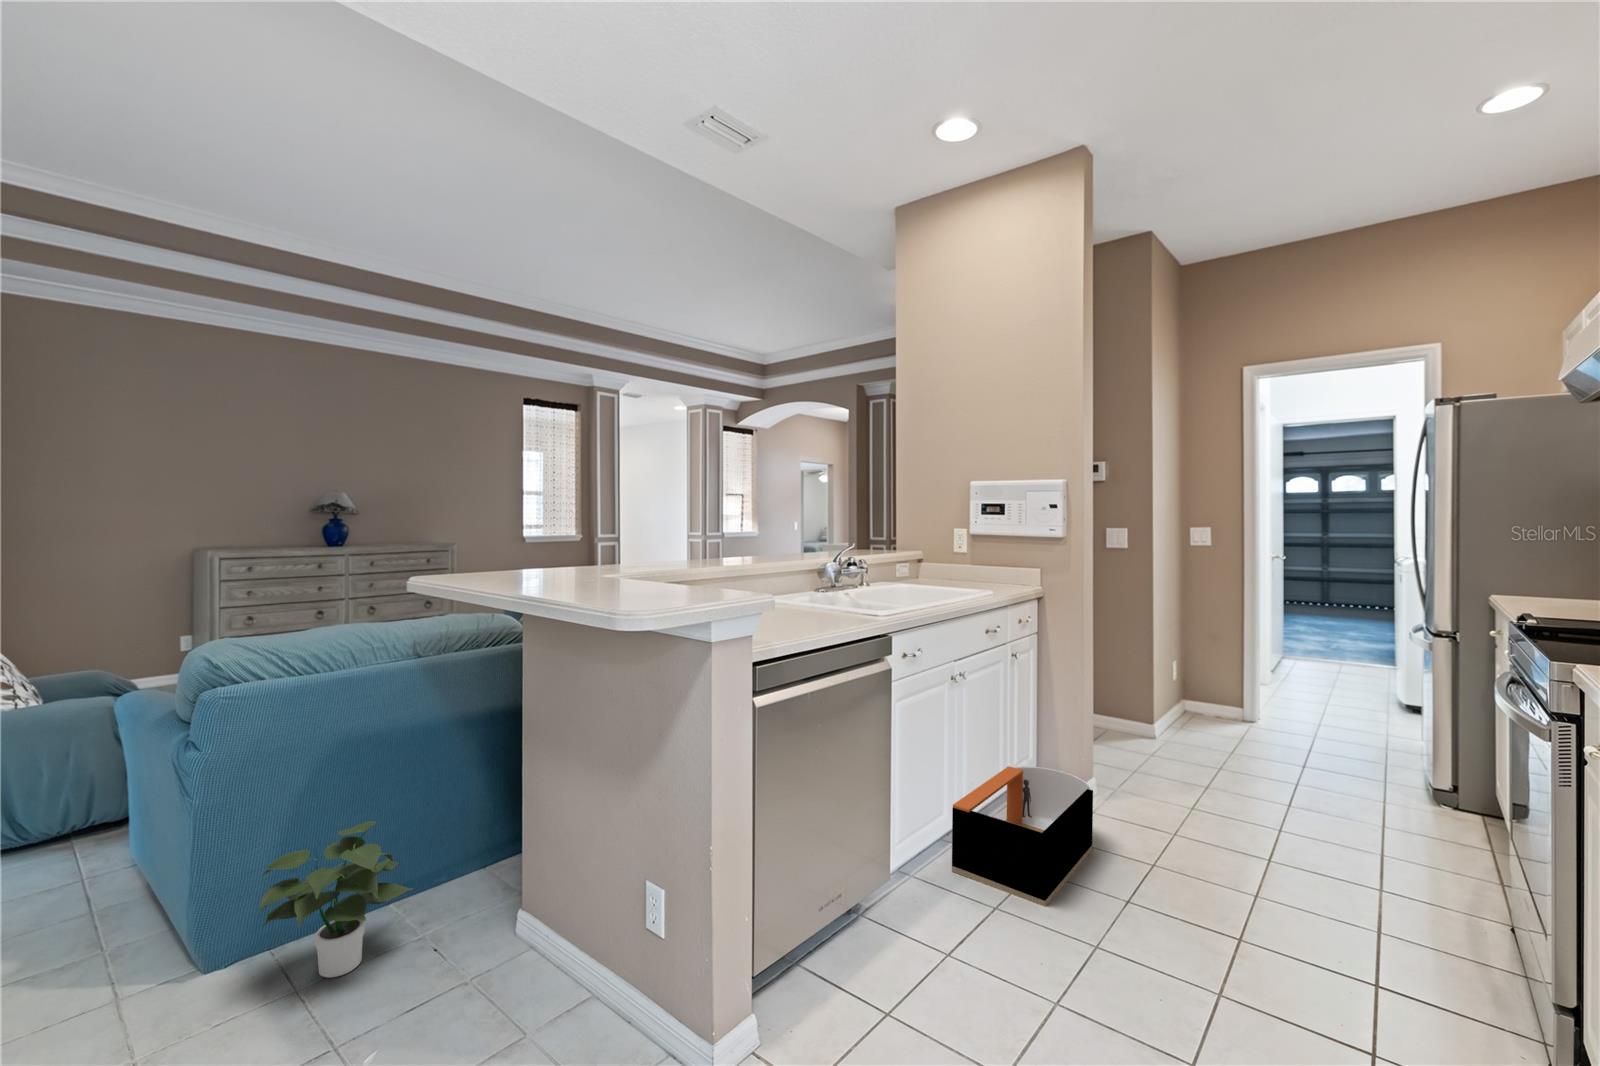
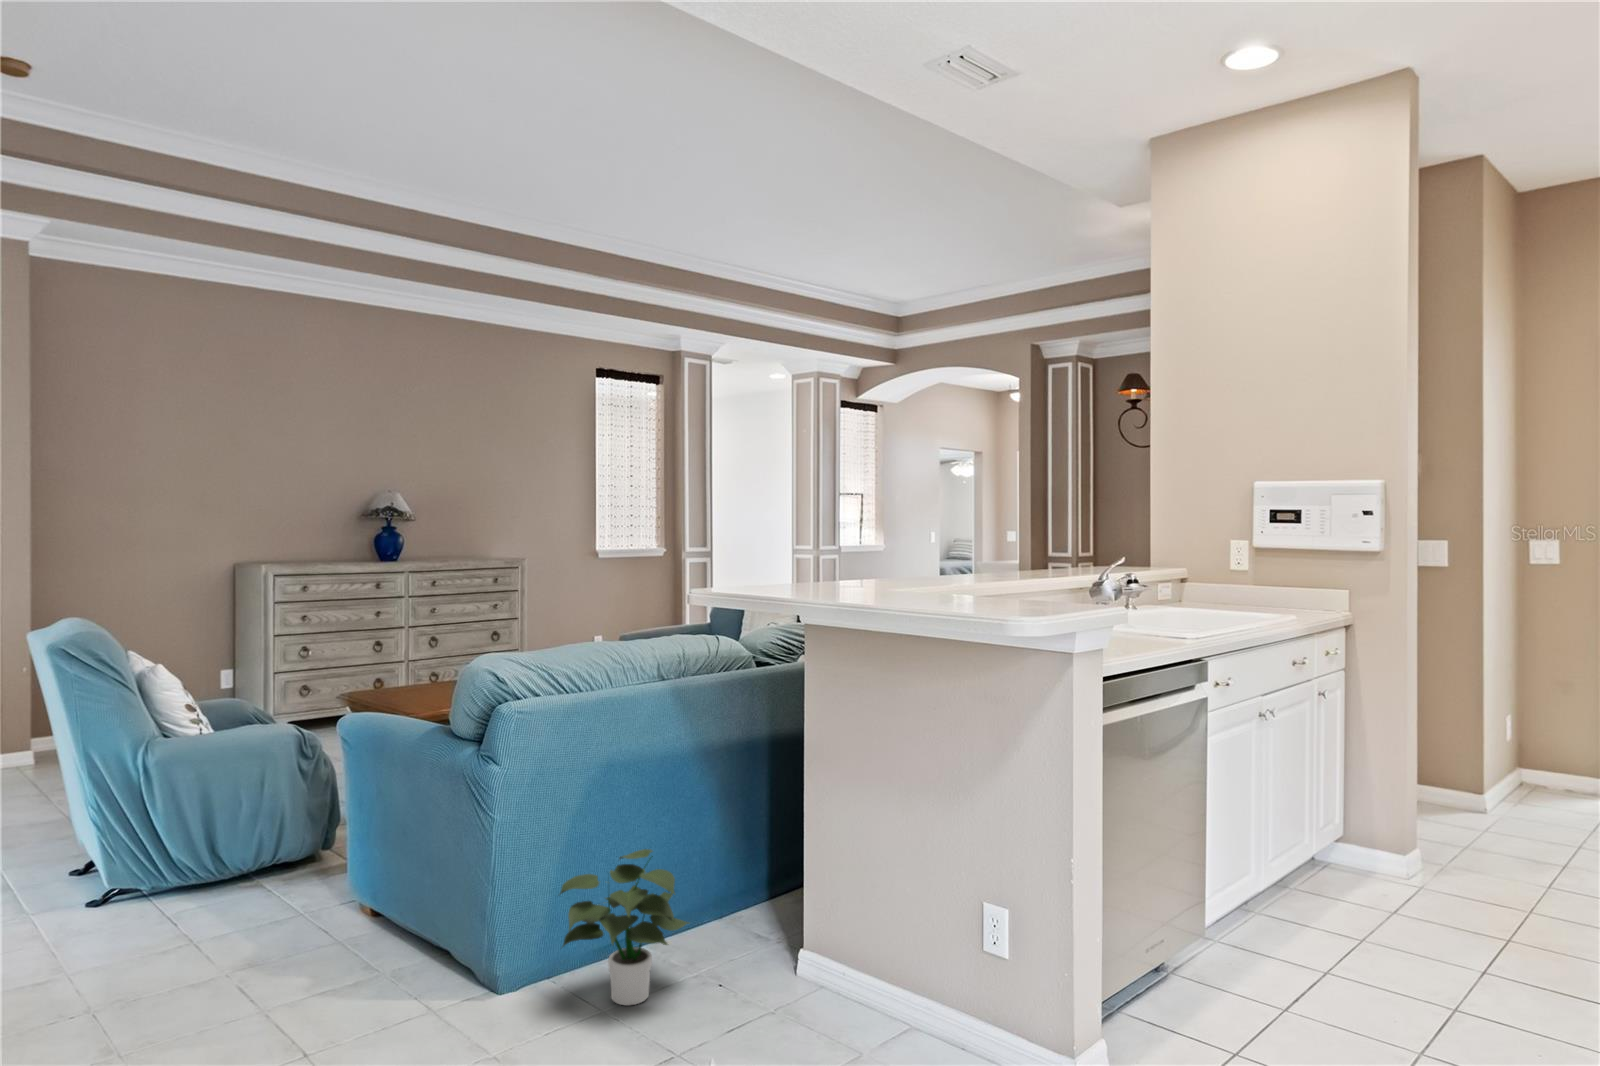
storage bin: present [952,766,1093,907] -> none [1265,827,1434,978]

